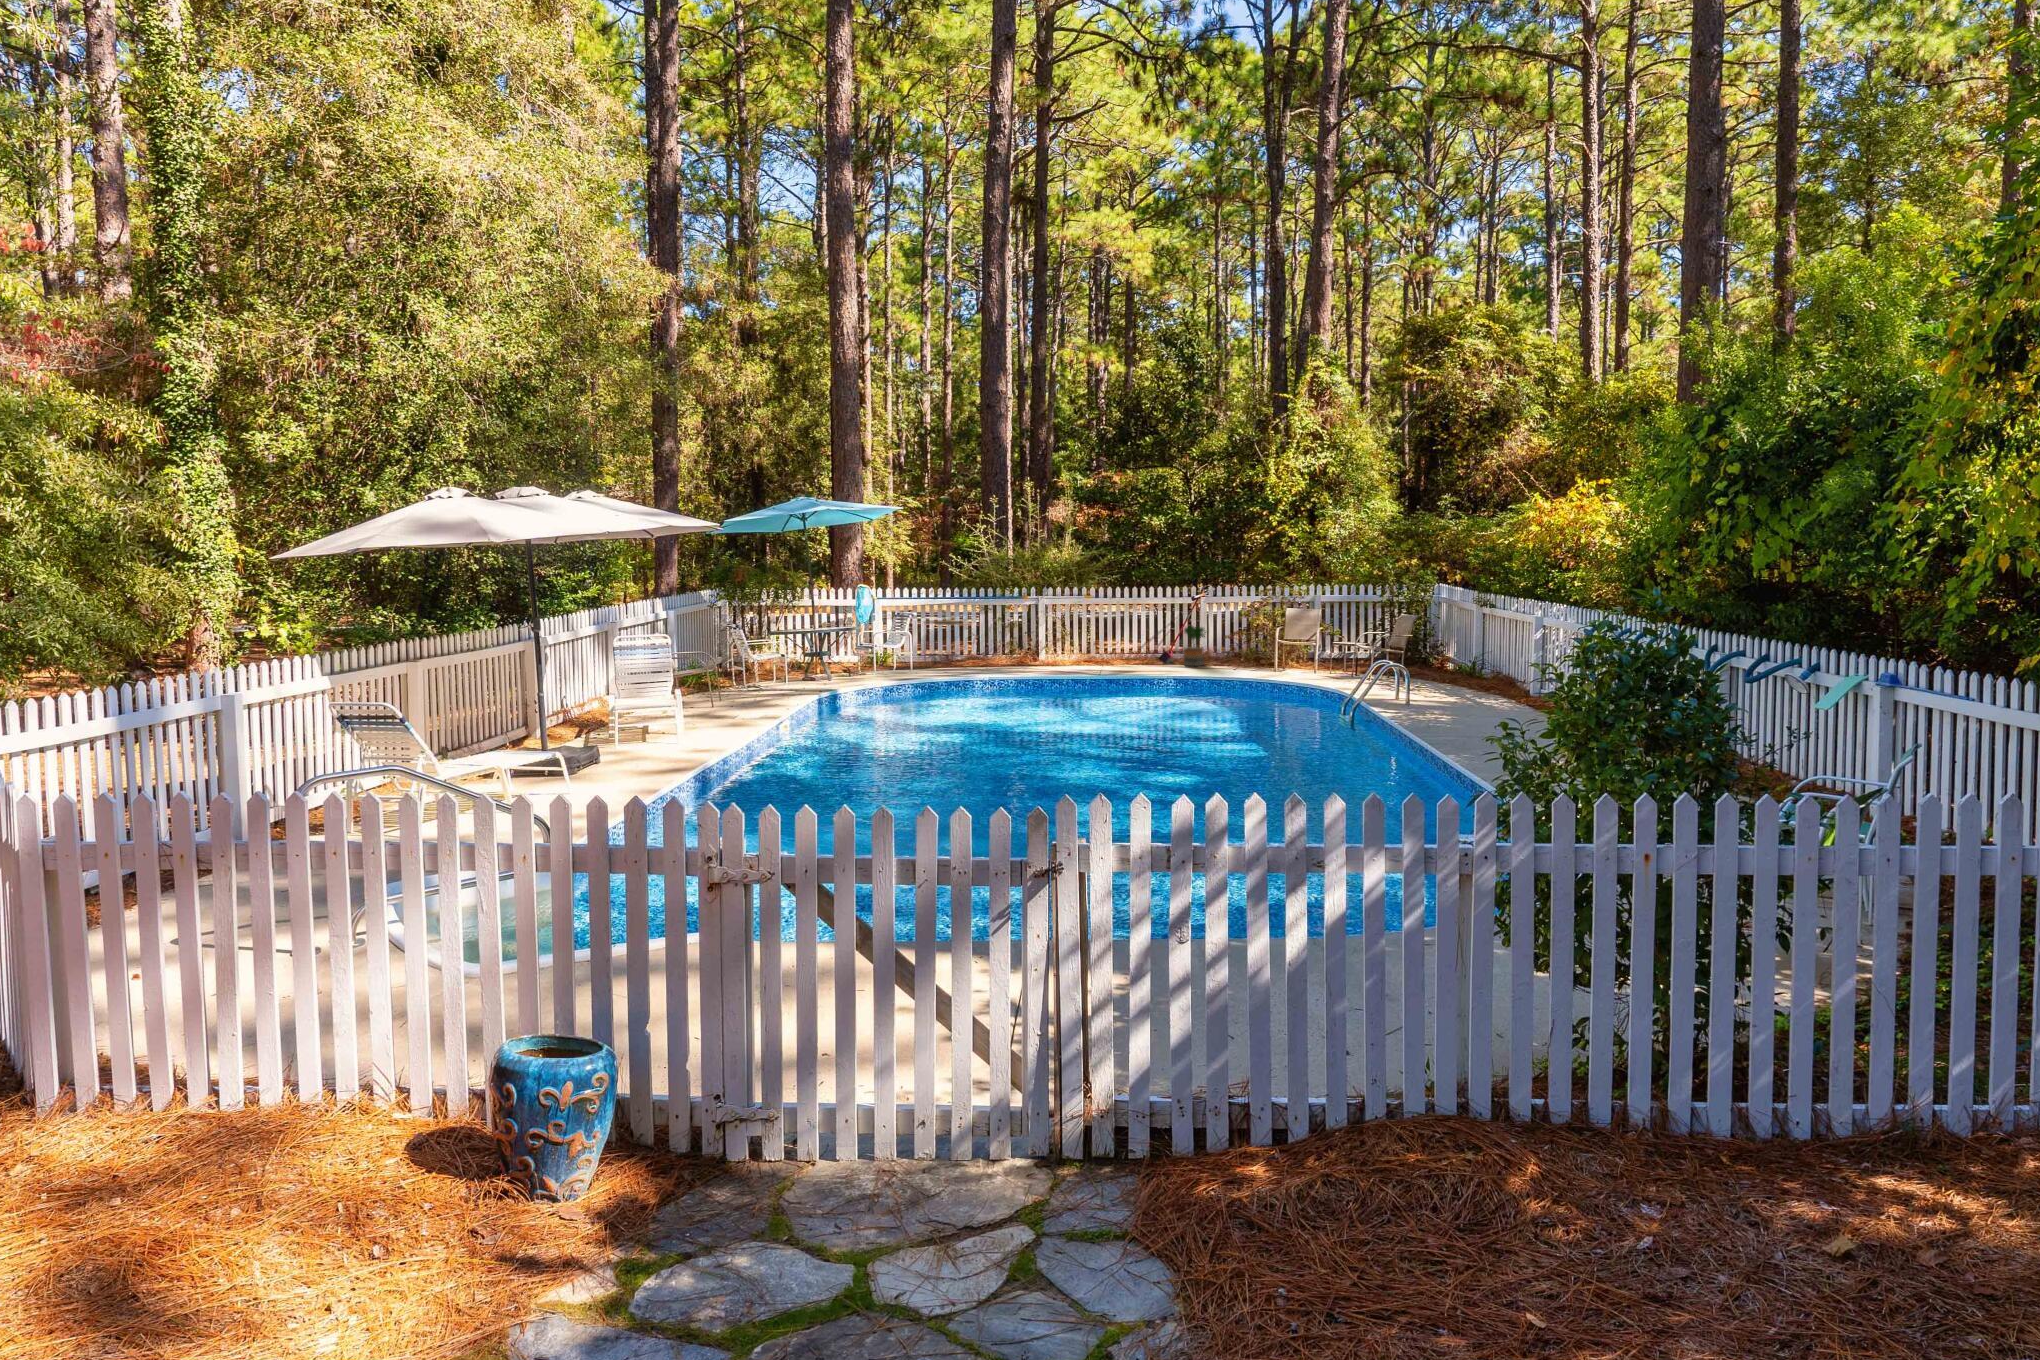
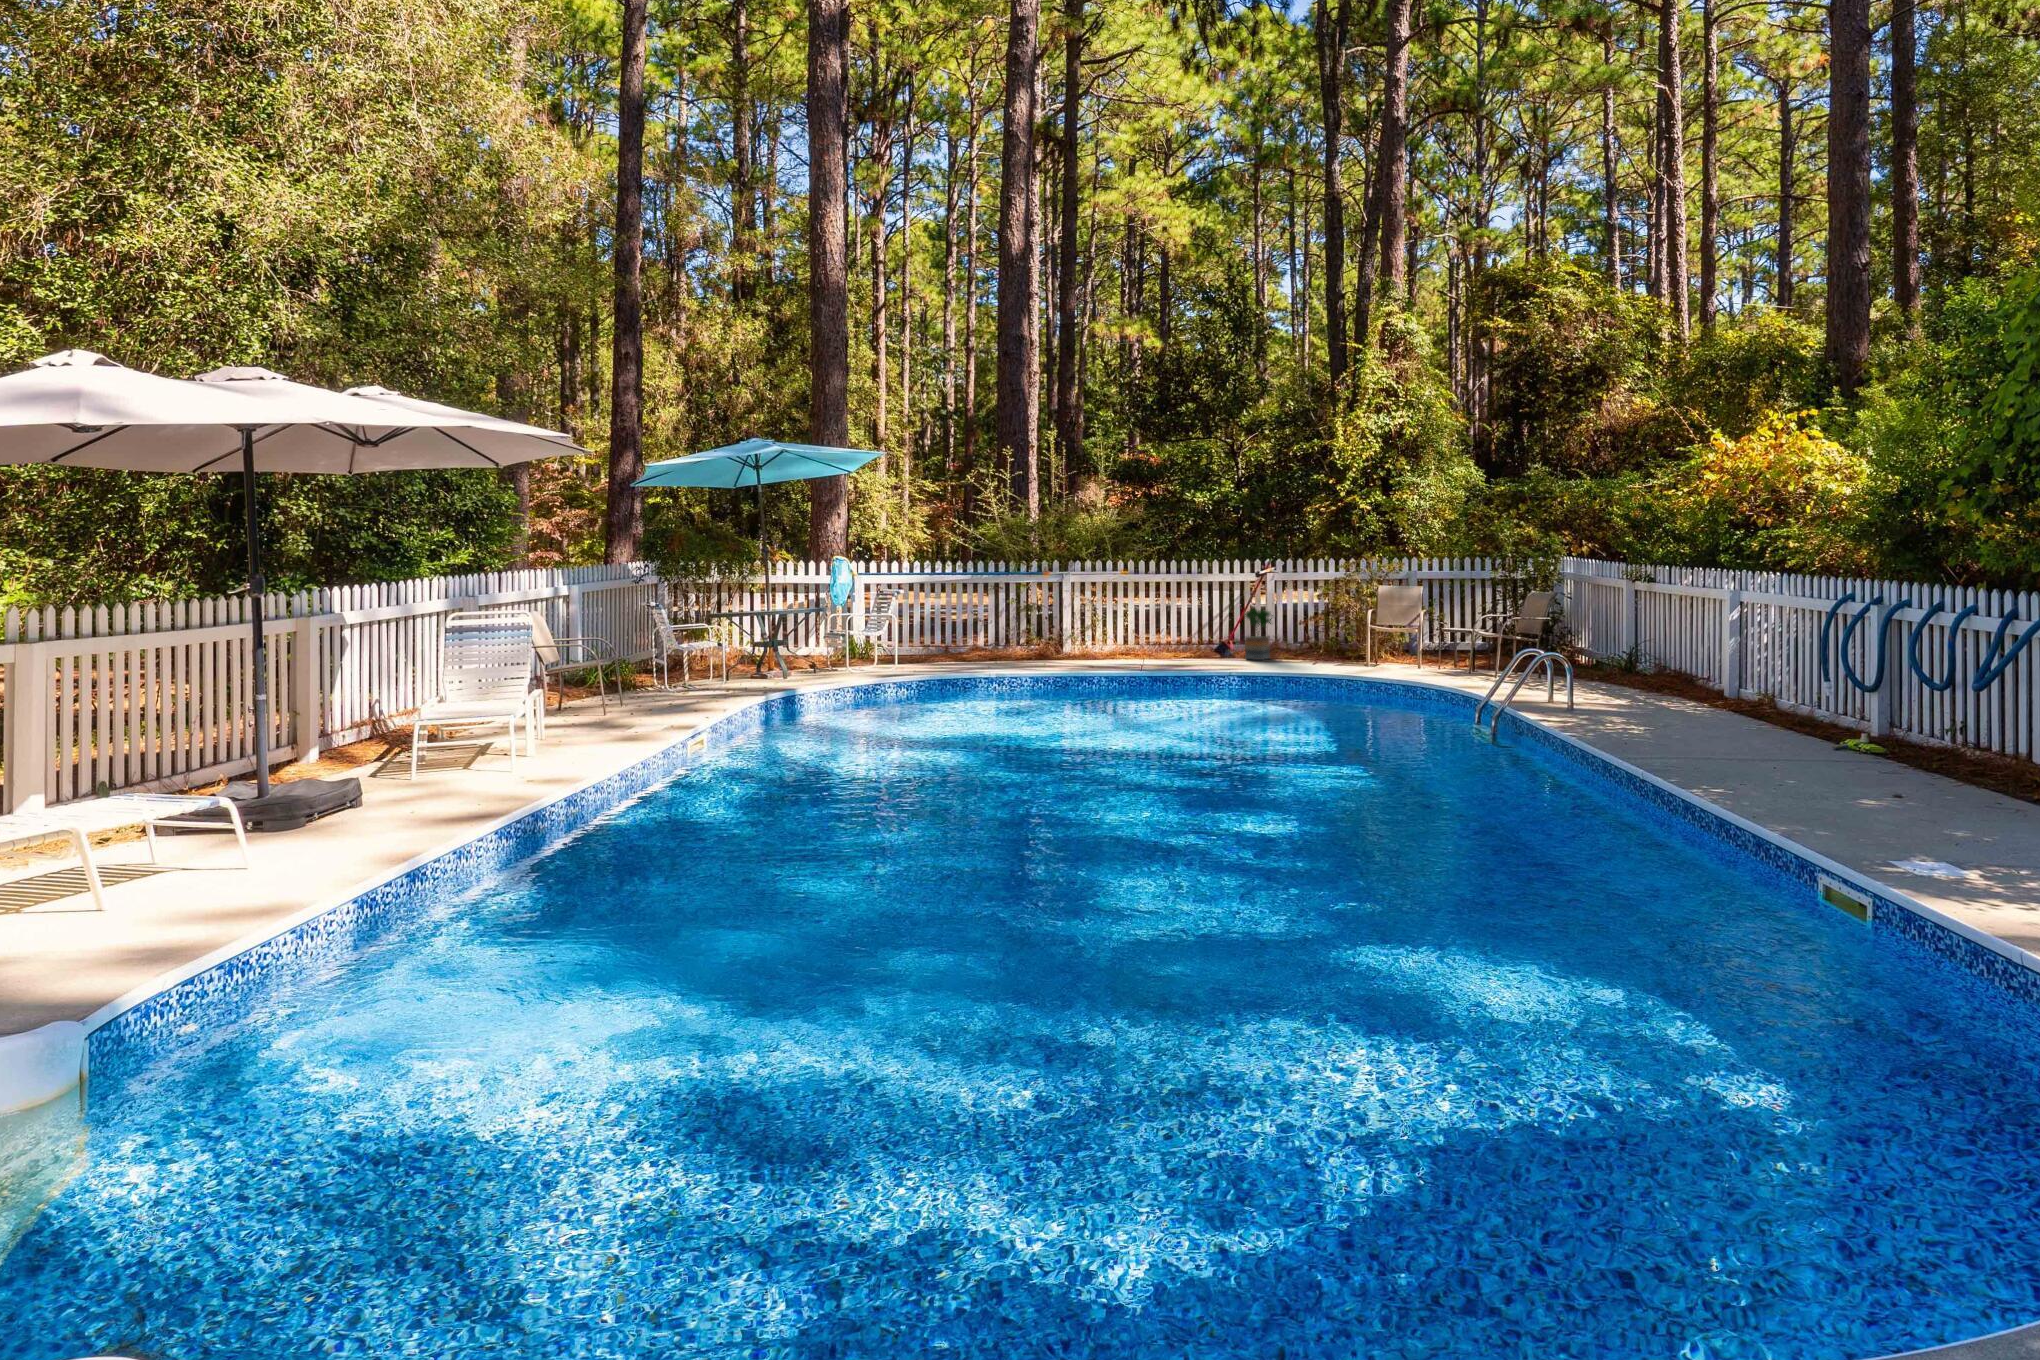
side table: present [924,620,963,661] -> none [917,603,968,660]

